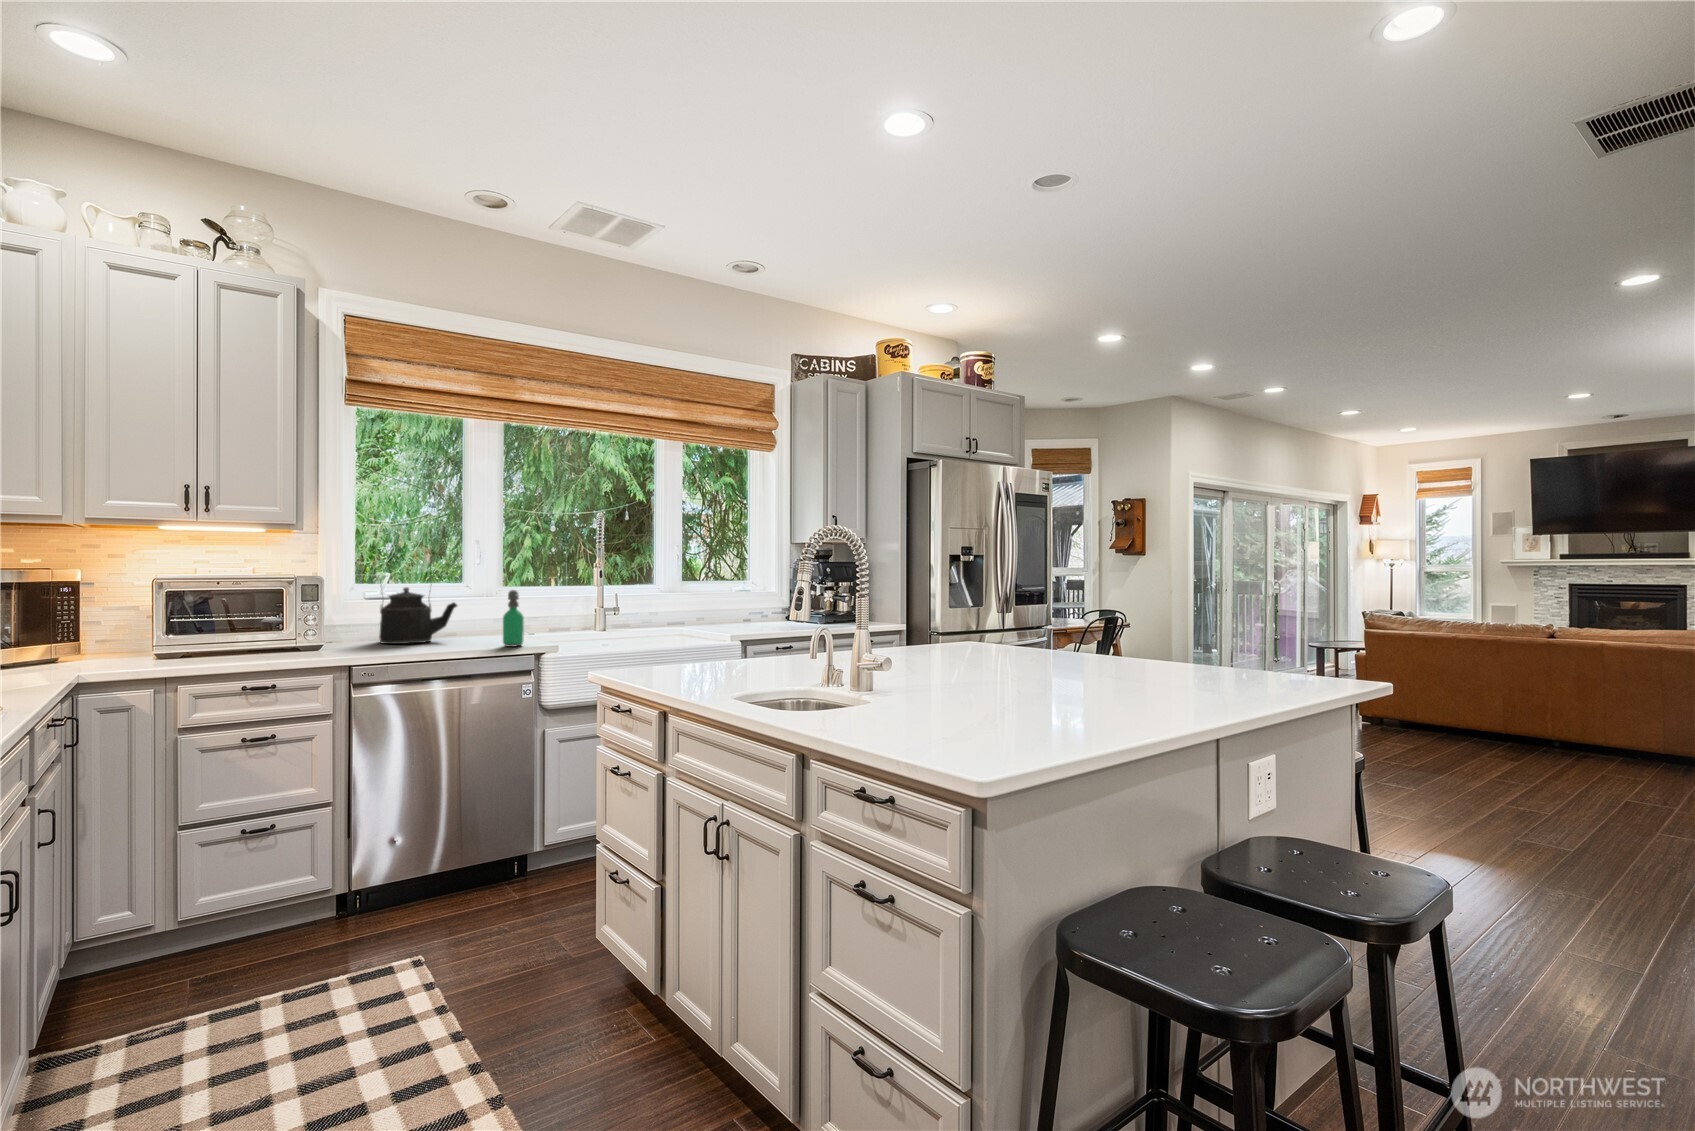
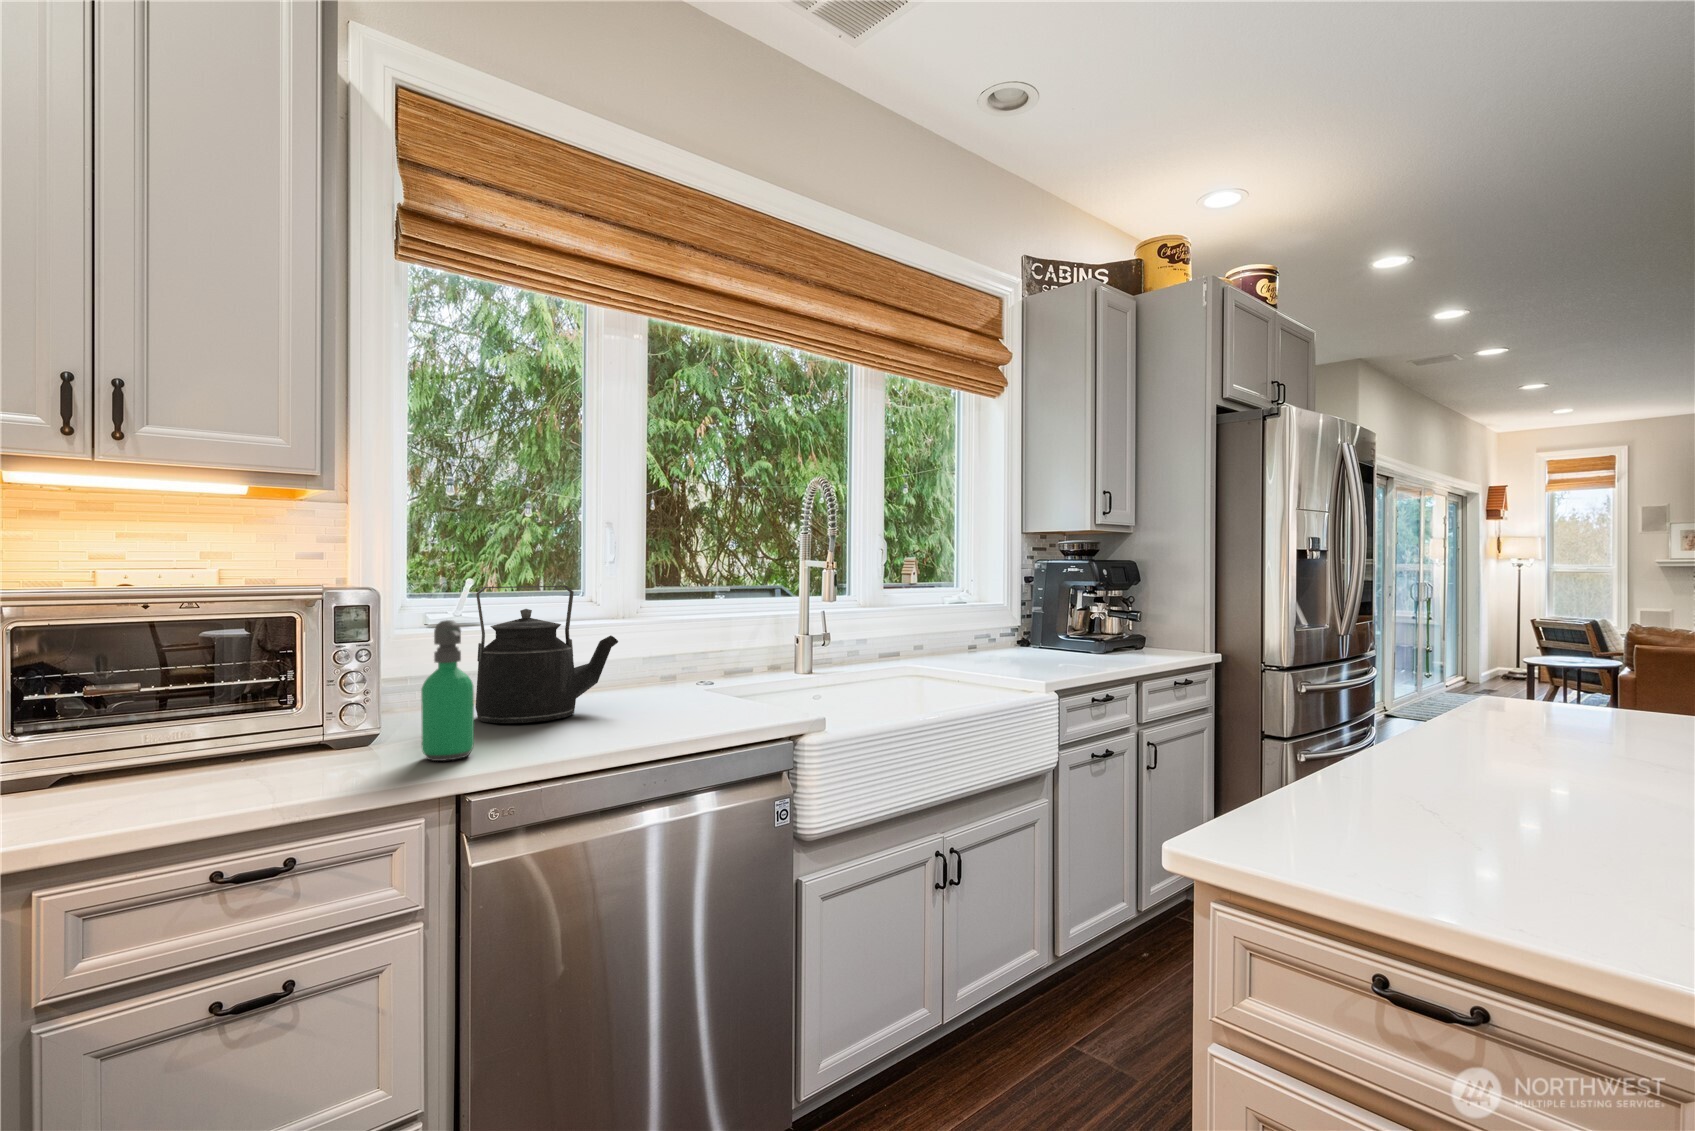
soap dispenser: present [503,590,524,647] -> present [421,620,474,761]

